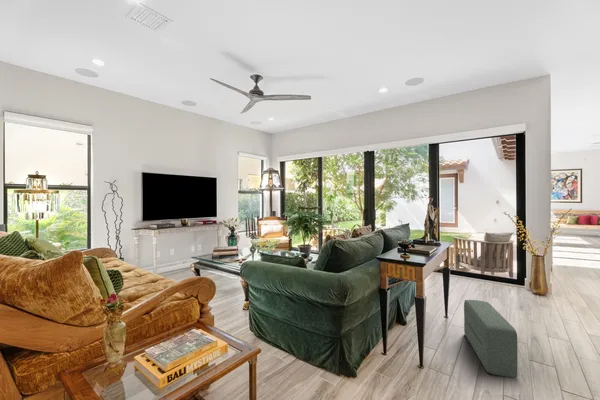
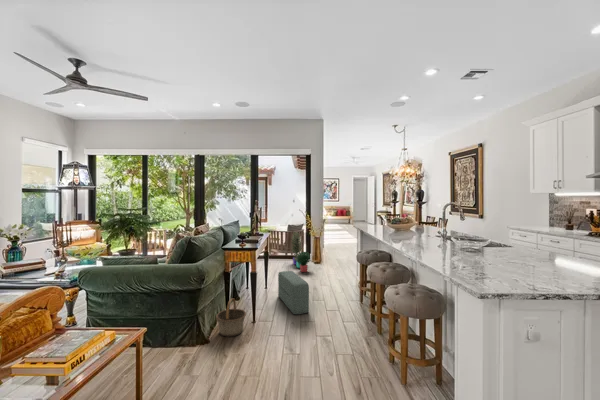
potted plant: none [489,244,525,304] -> present [292,233,310,272]
basket: none [366,325,407,378] -> present [216,299,246,336]

